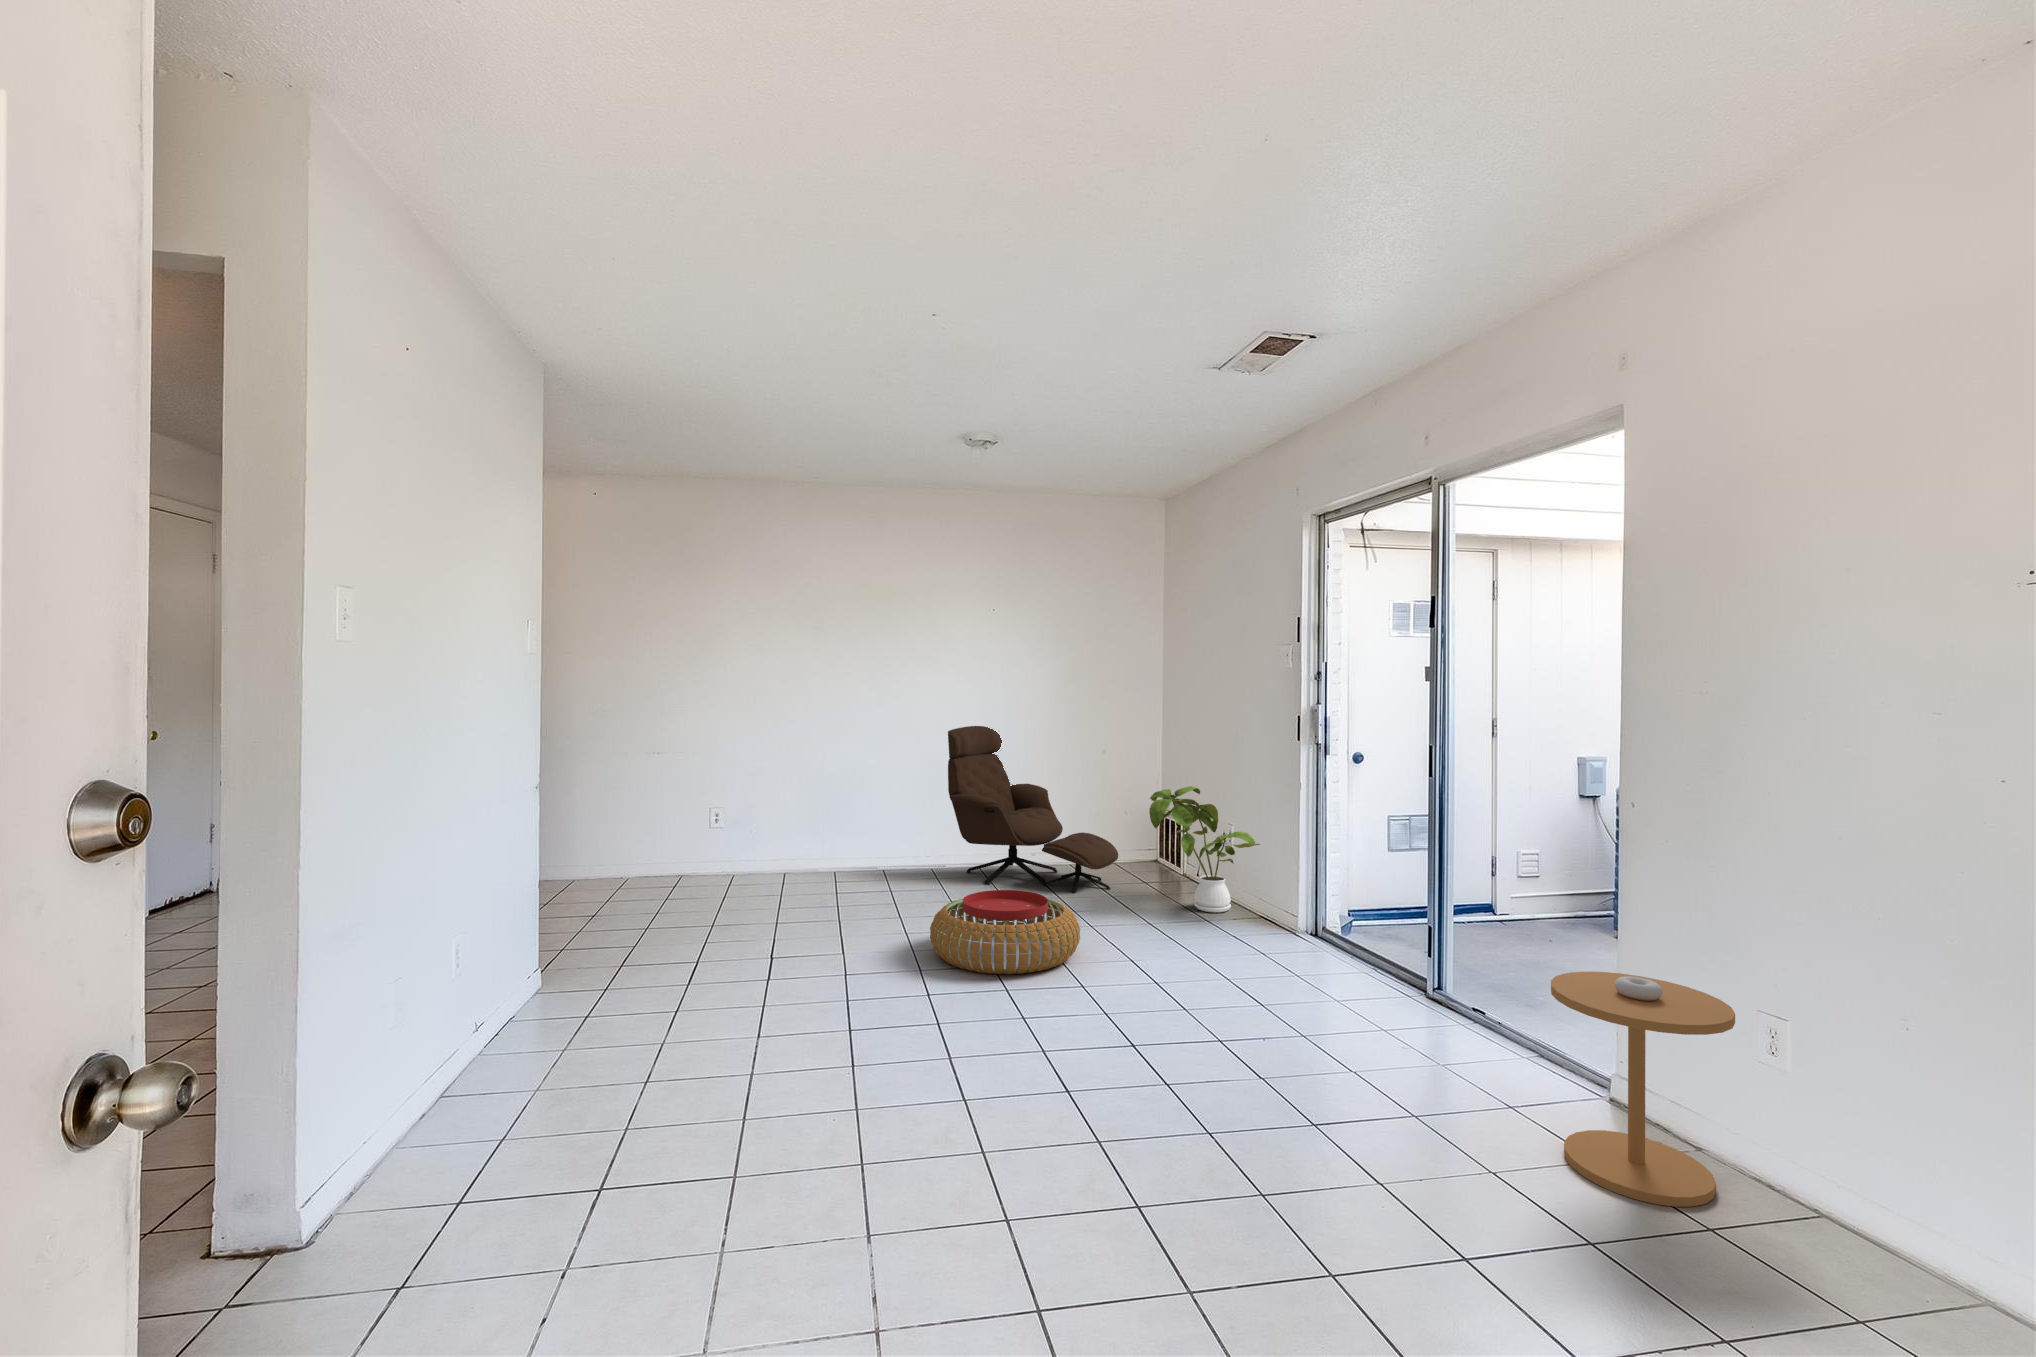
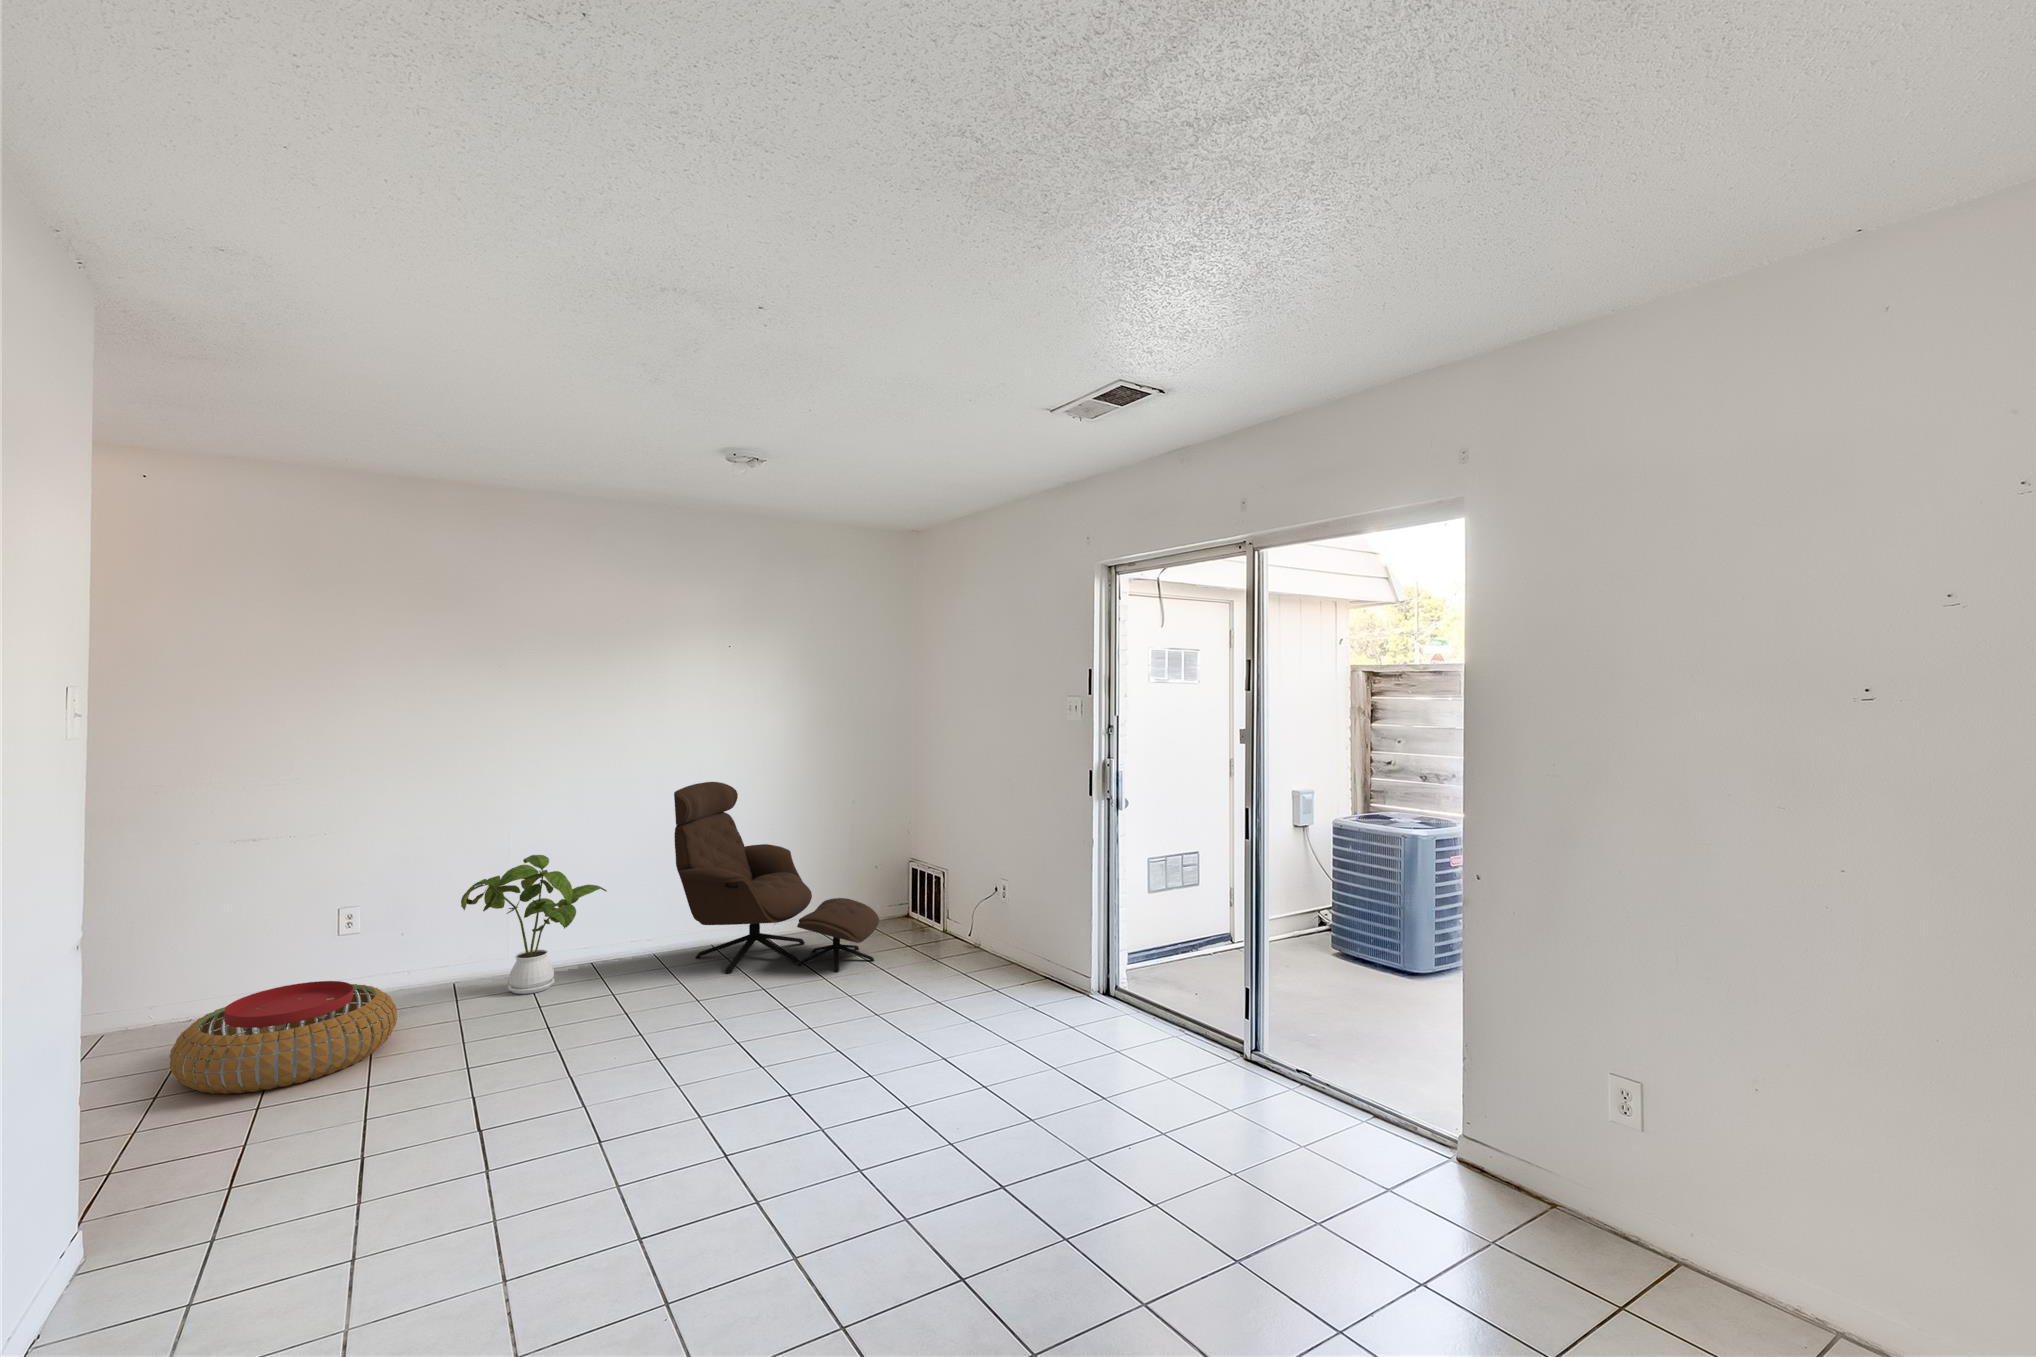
house plant: present [1149,786,1260,912] -> present [461,855,606,994]
pouf: present [930,890,1080,974] -> present [170,981,397,1094]
side table: present [1551,972,1735,1207] -> none [1457,1050,1626,1292]

